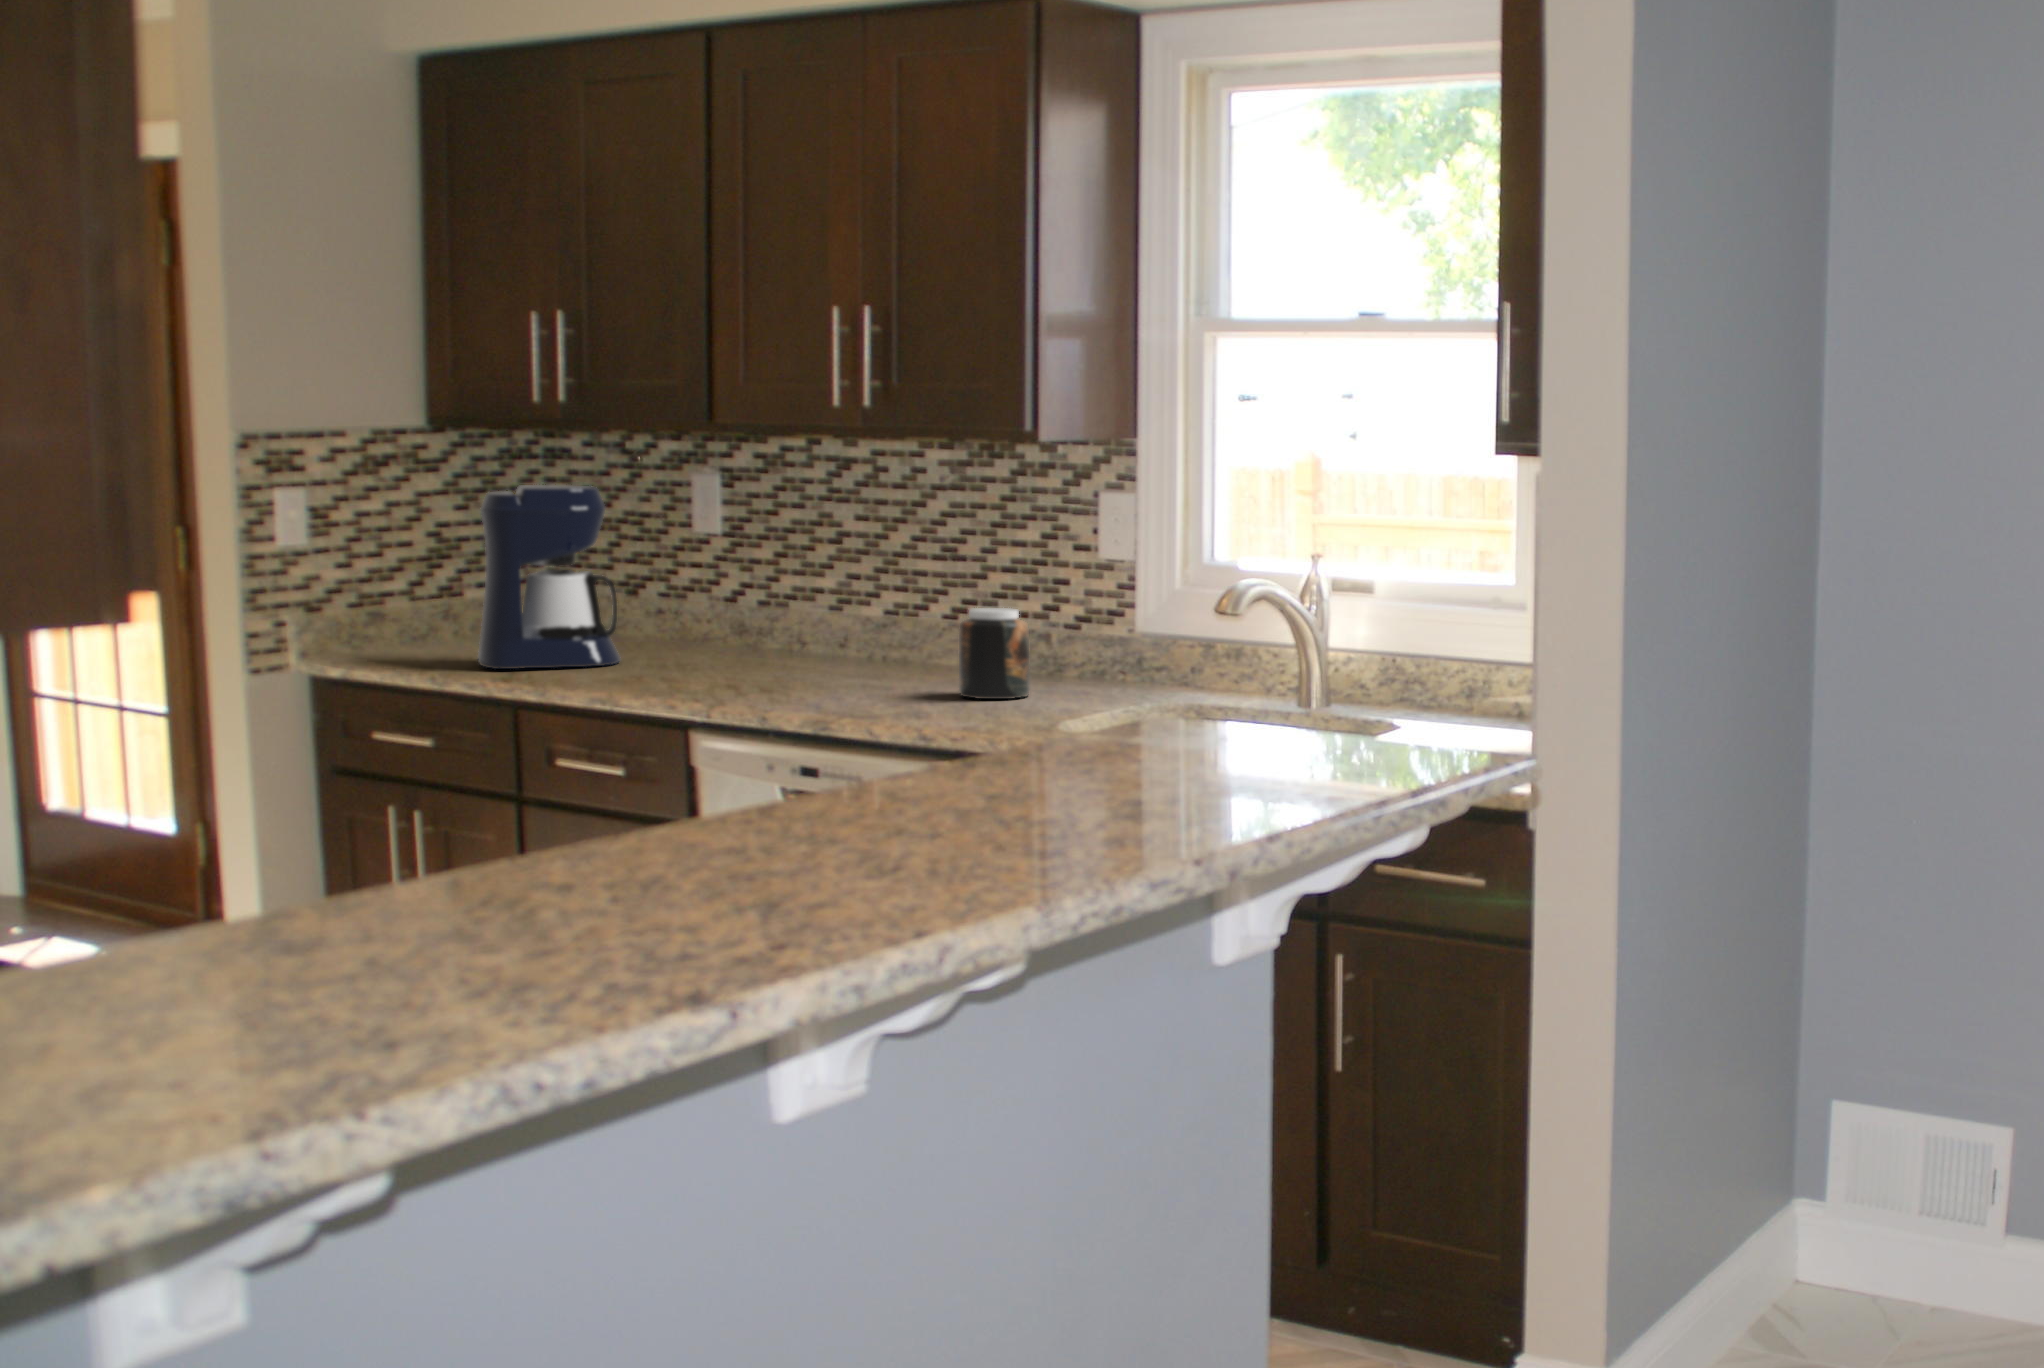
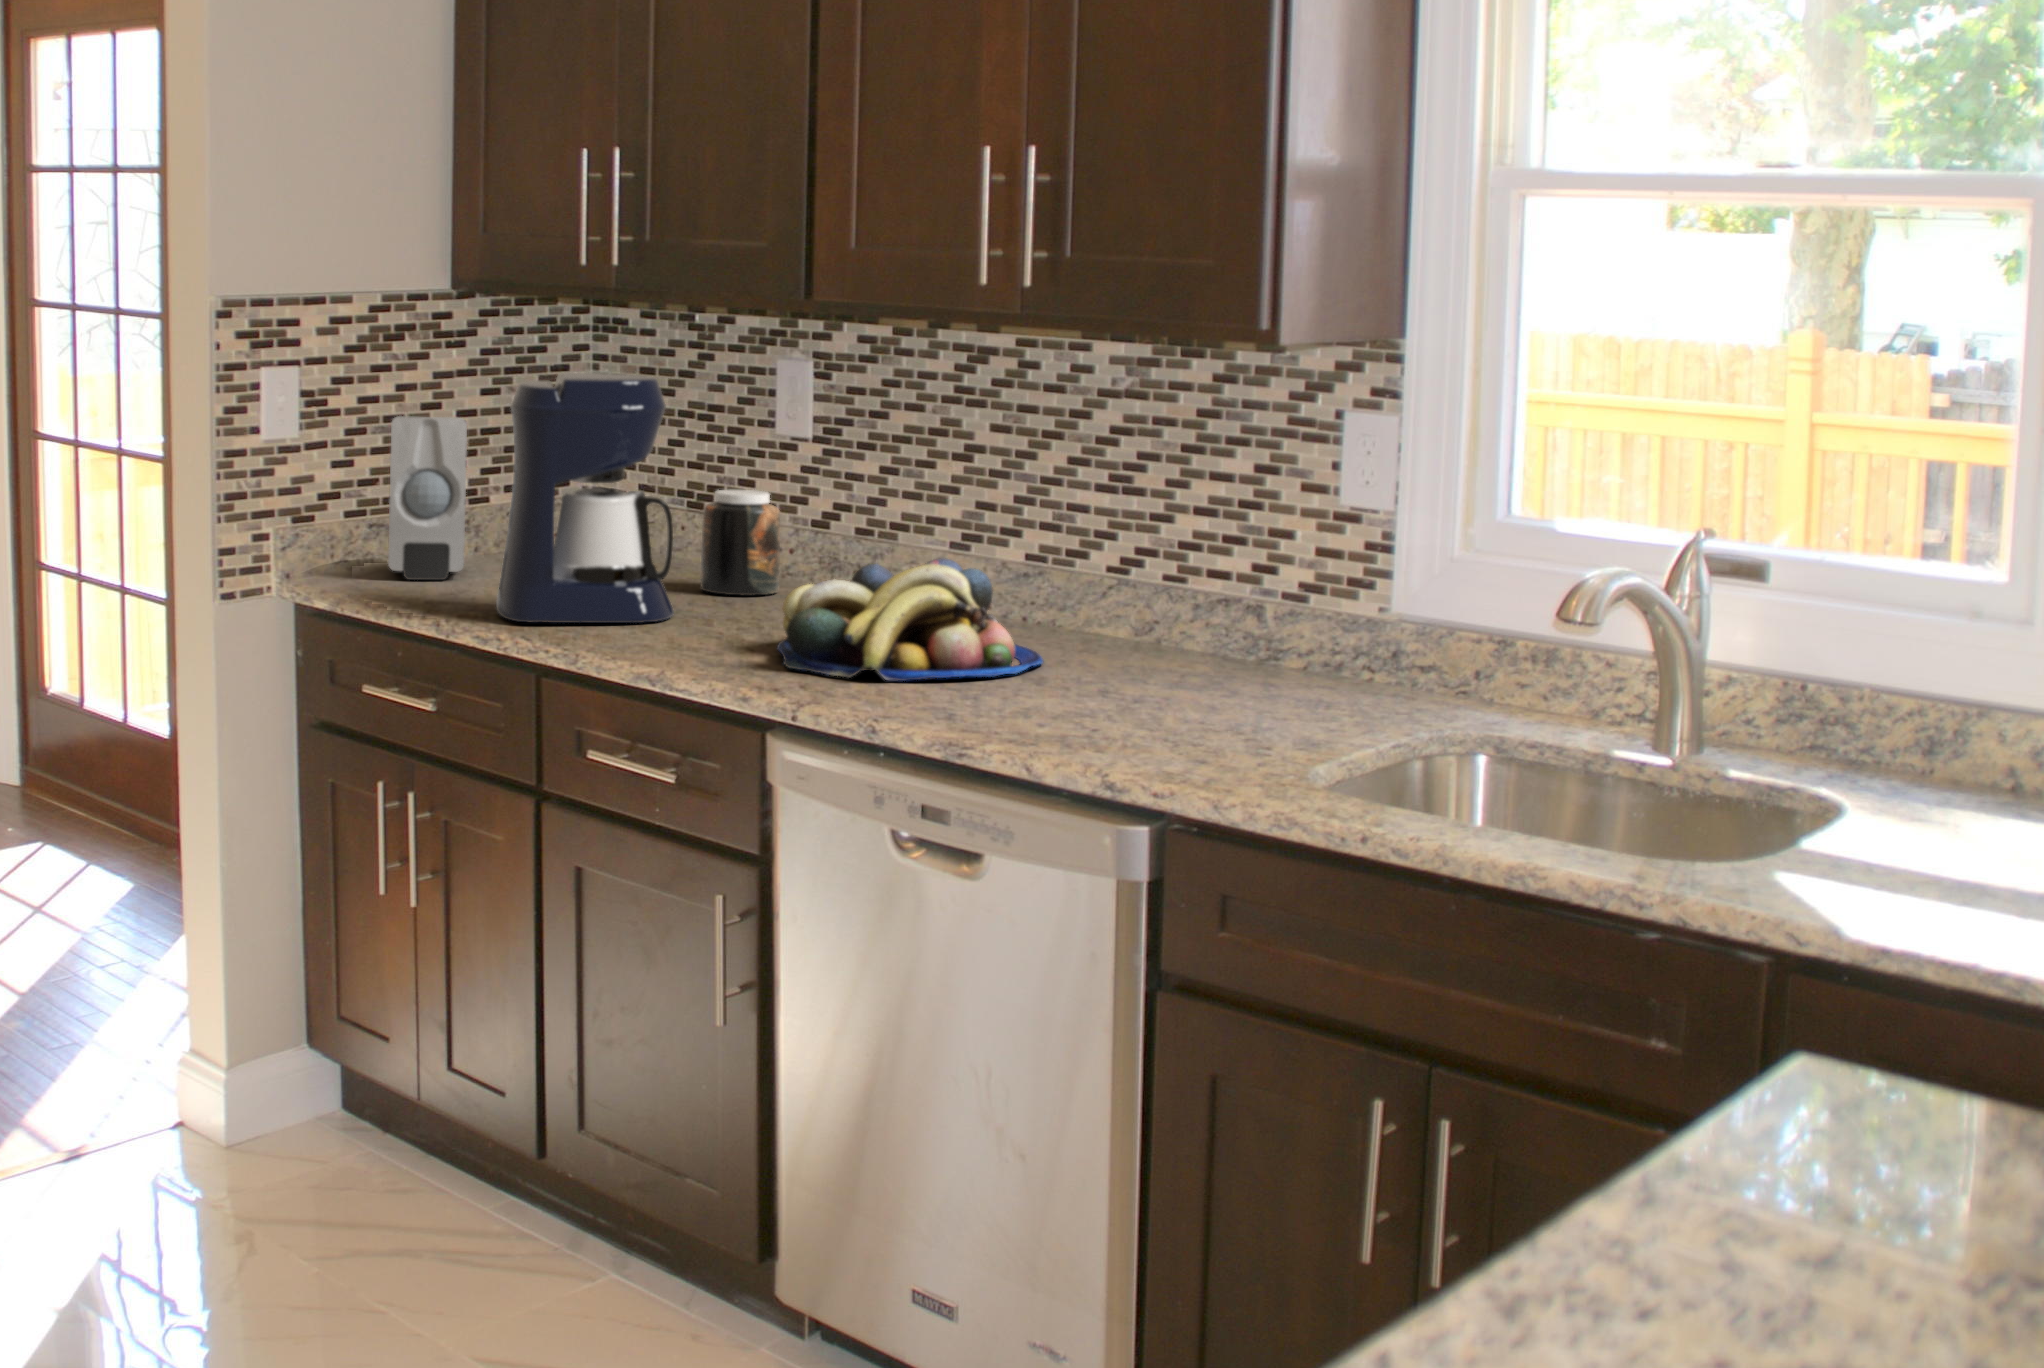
soap dispenser: none [381,525,449,649] -> present [388,416,467,580]
fruit bowl: none [700,608,899,689] -> present [777,558,1043,681]
jar: present [959,608,1030,699] -> present [701,490,780,595]

